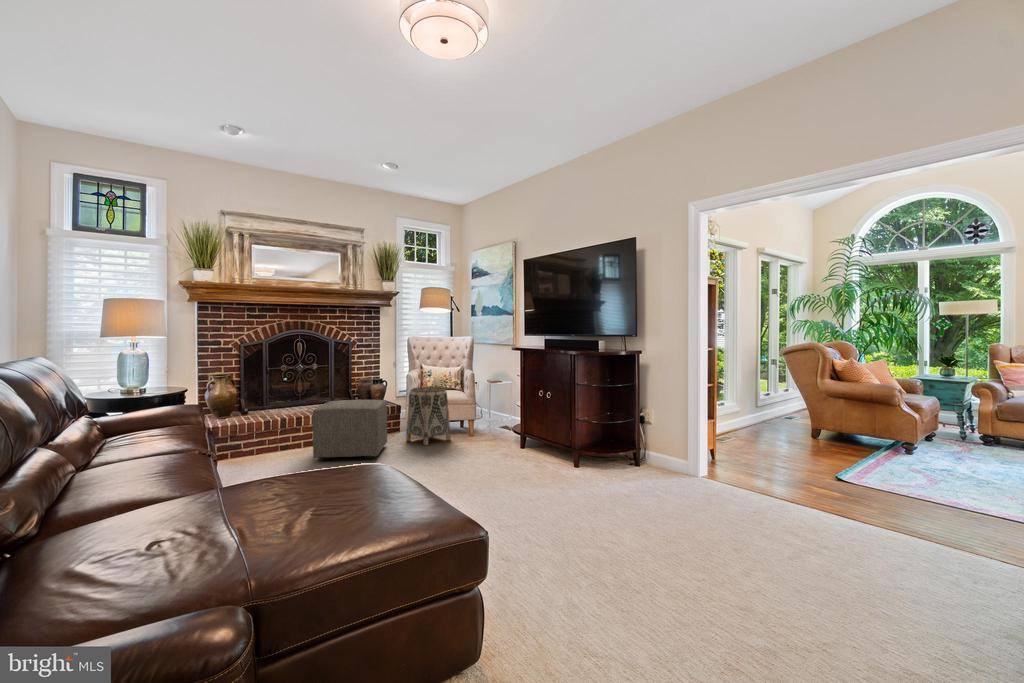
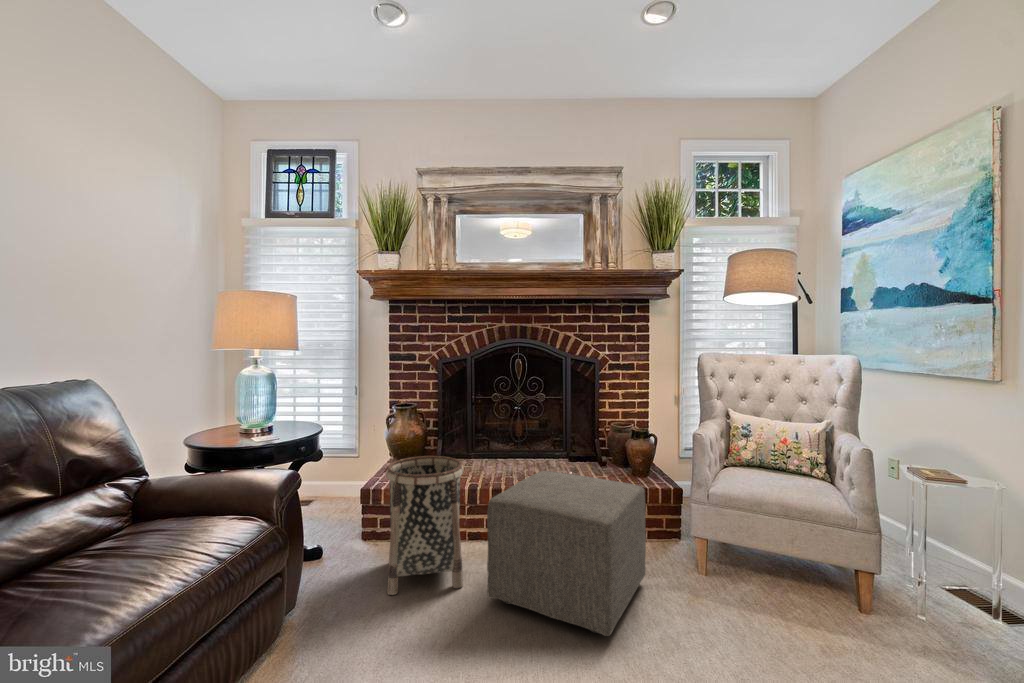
basket: present [406,387,451,445] -> present [386,456,463,595]

